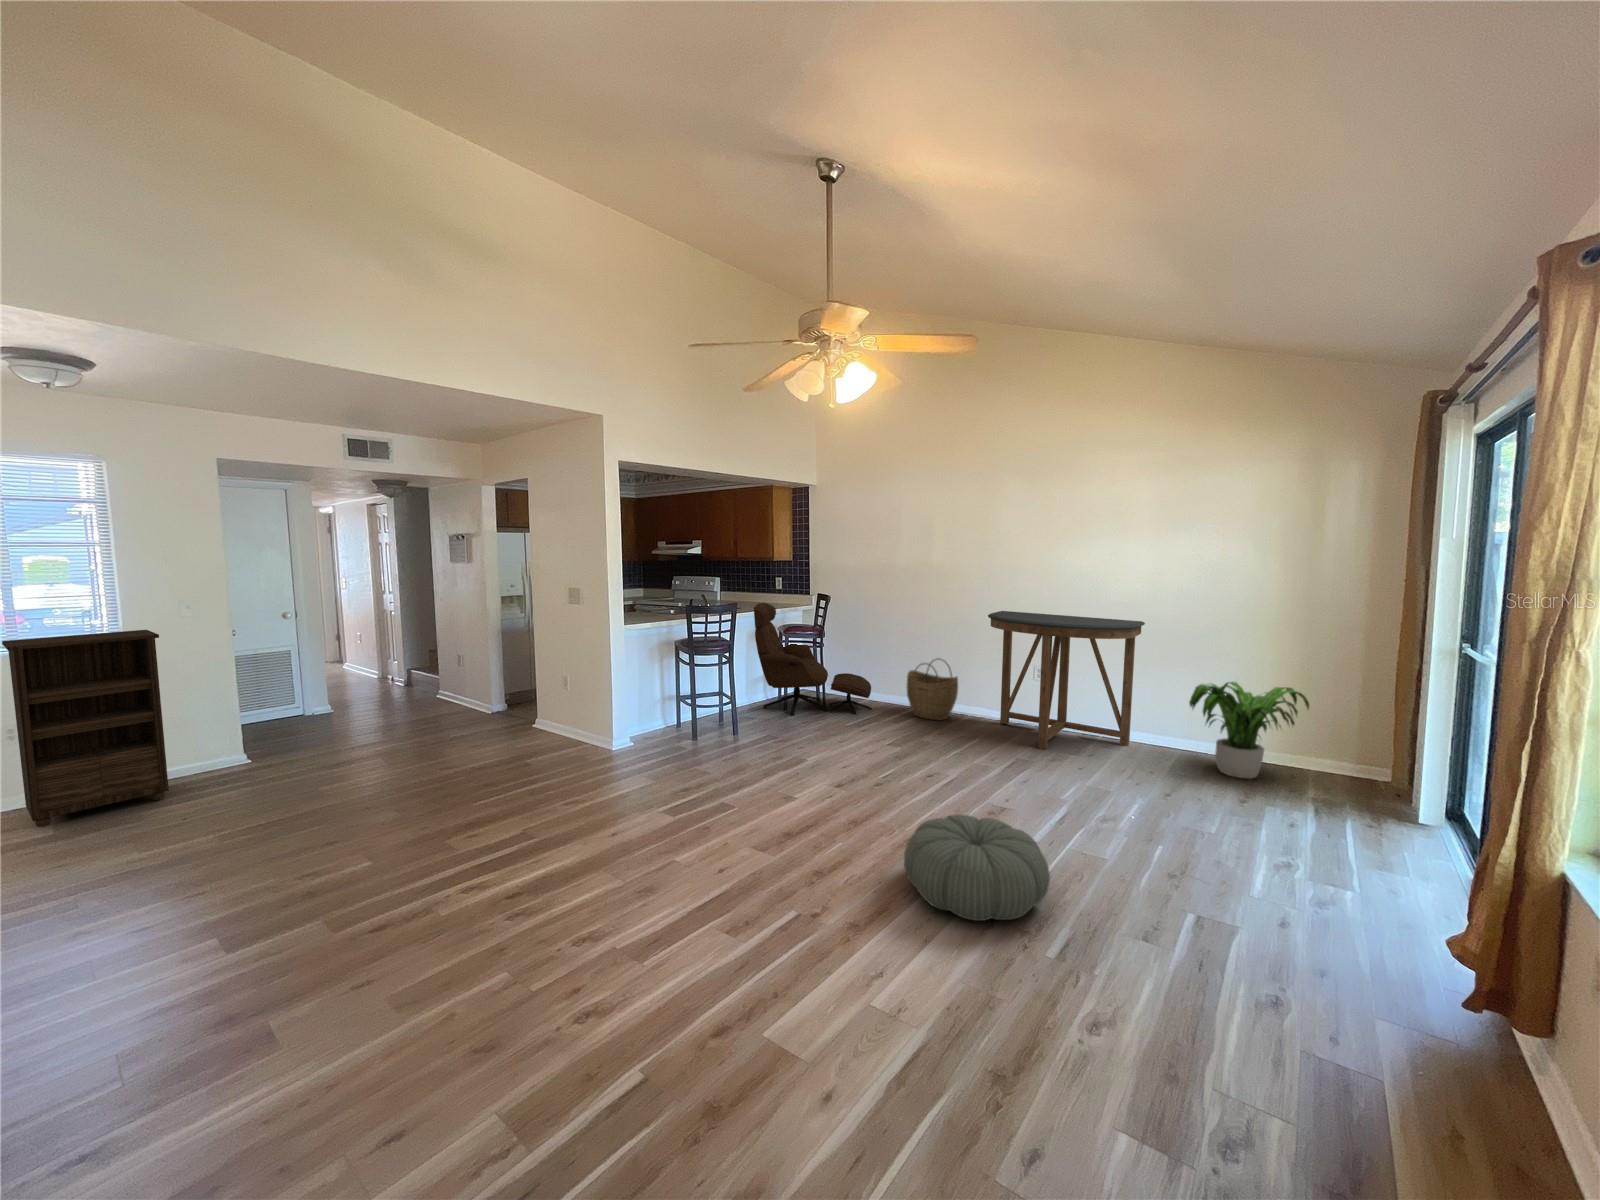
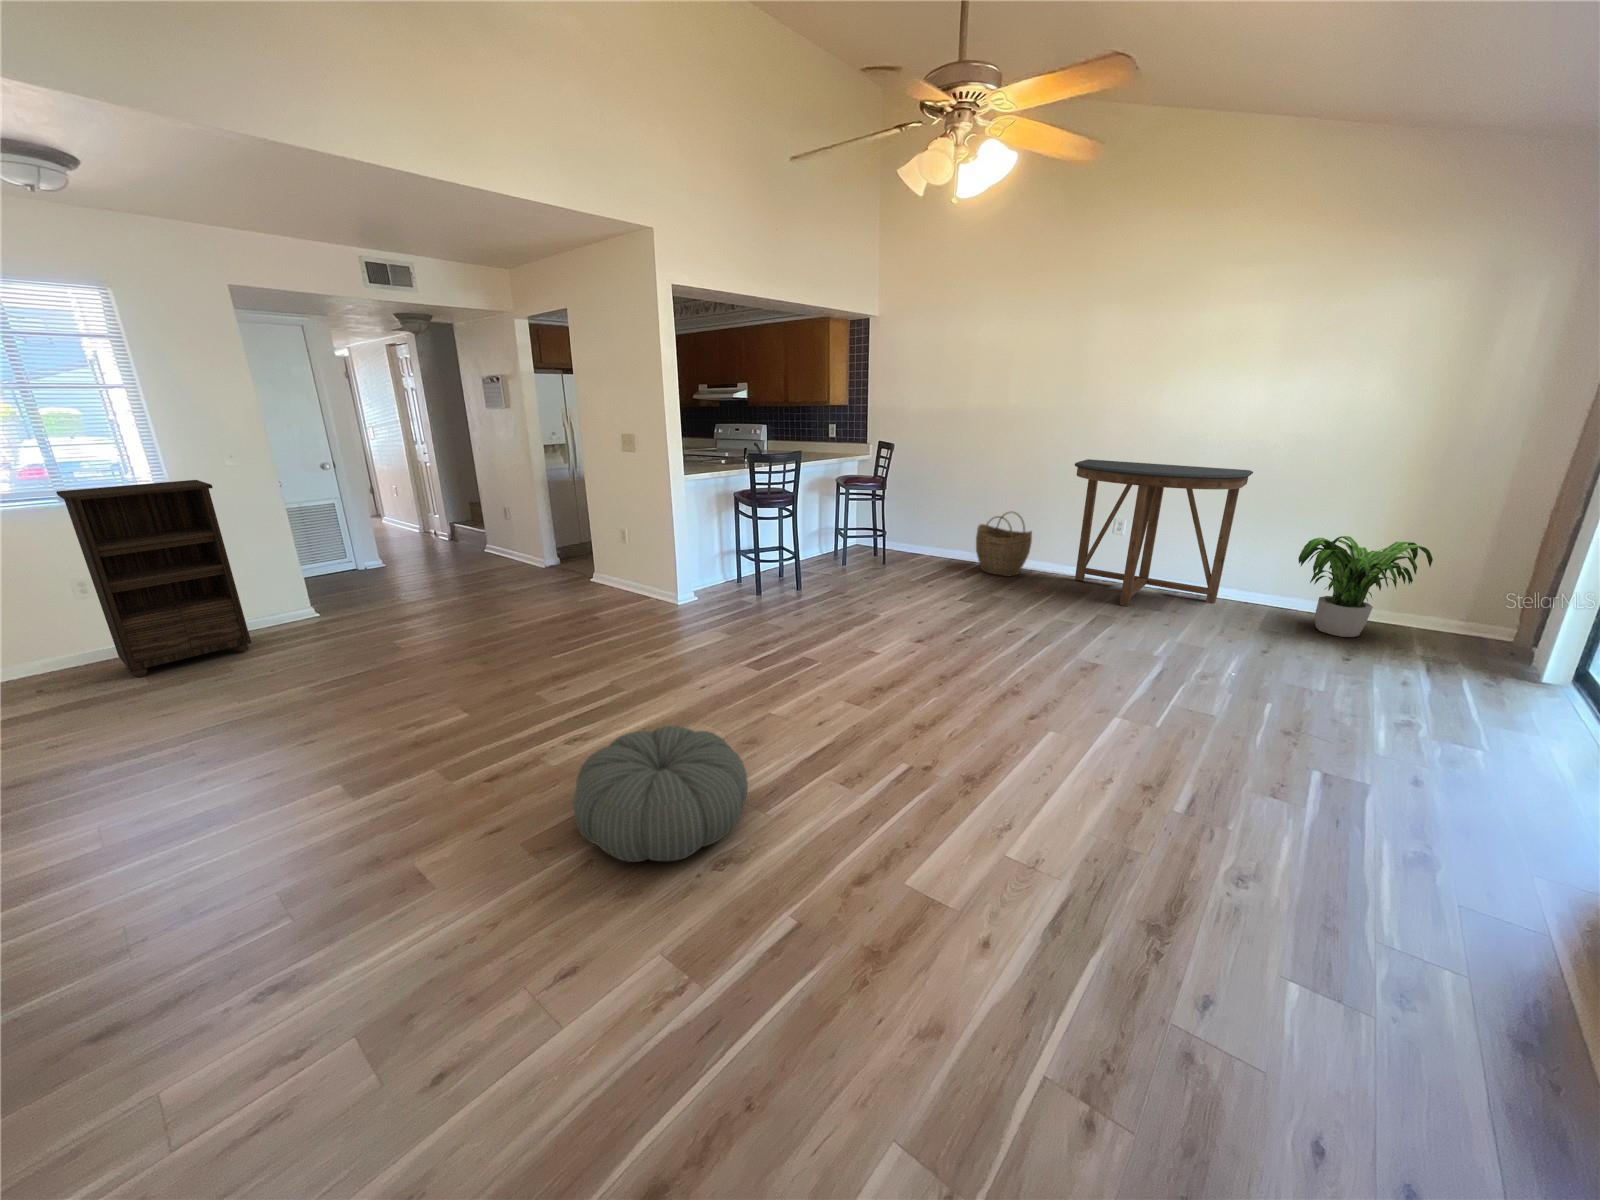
lounge chair: present [754,603,871,716] -> none [815,451,936,571]
pouf: present [904,814,1050,921] -> present [573,726,748,862]

